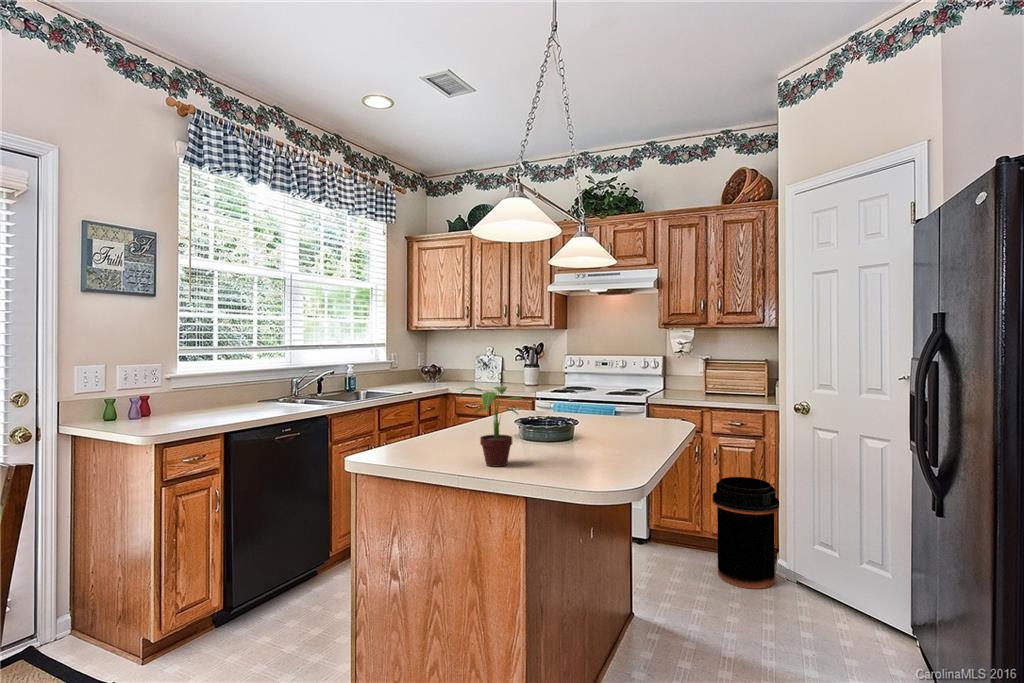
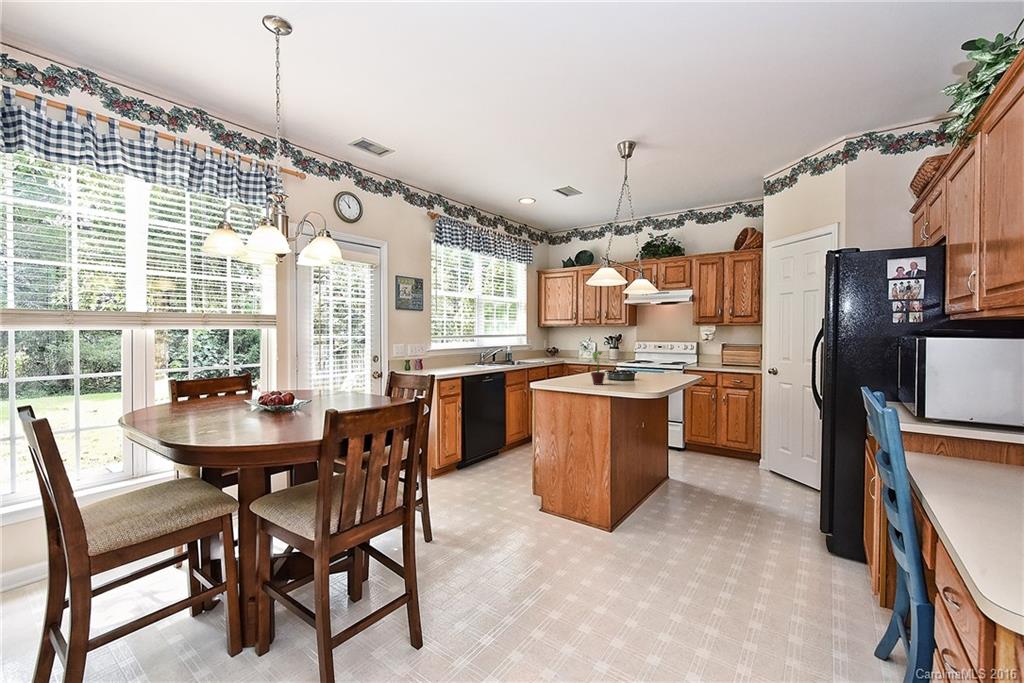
trash can: present [713,477,779,589] -> none [720,412,760,473]

